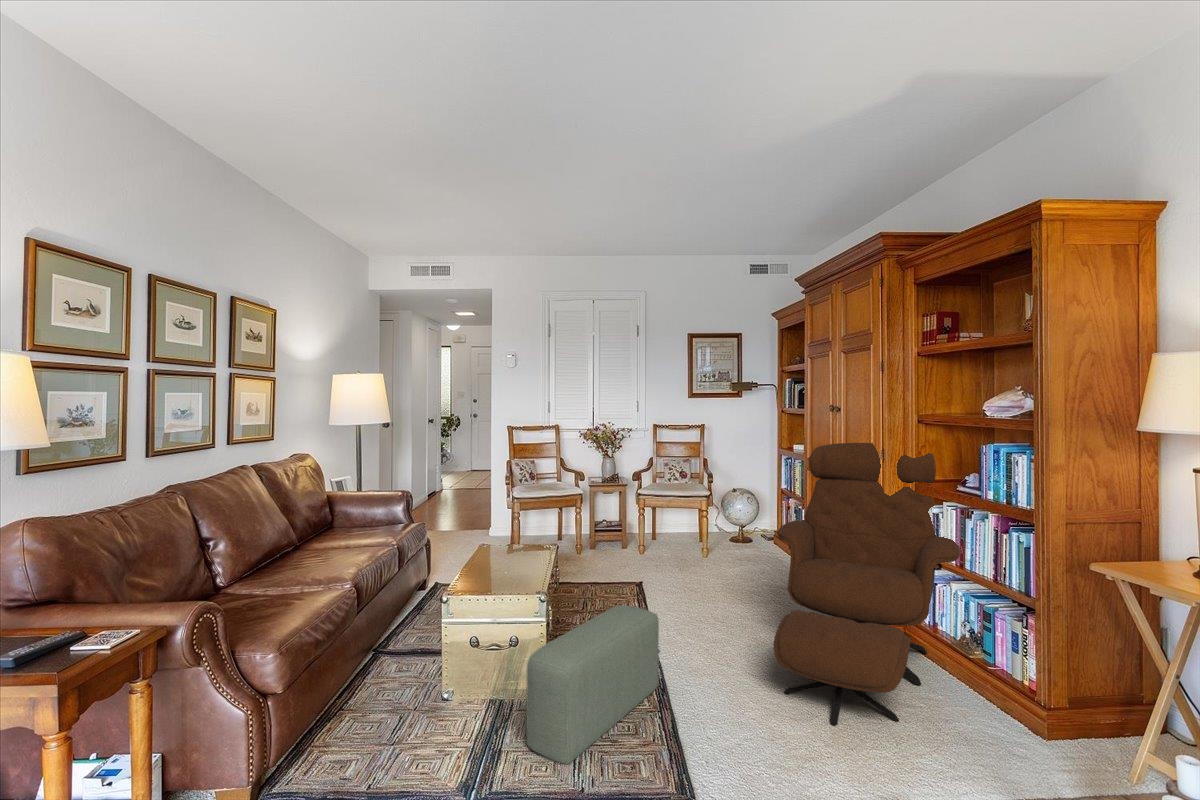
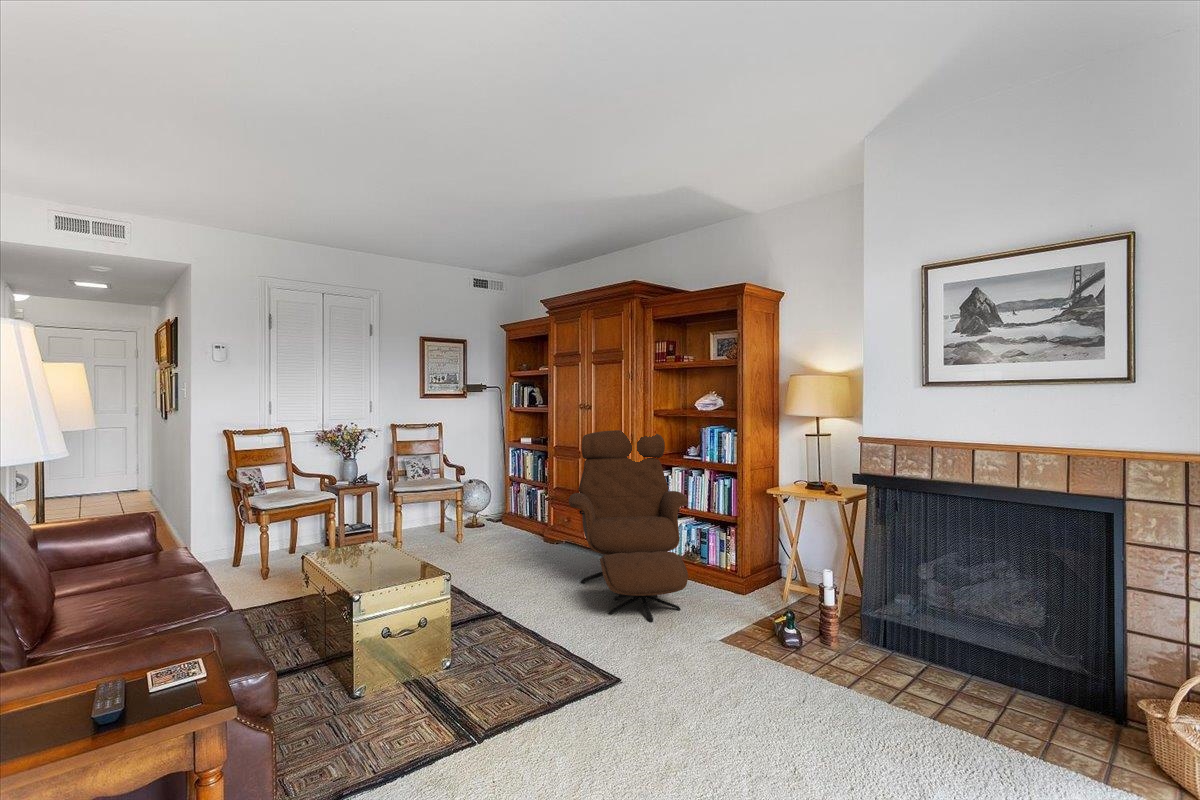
pouf: present [526,605,659,763] -> none [474,574,528,698]

